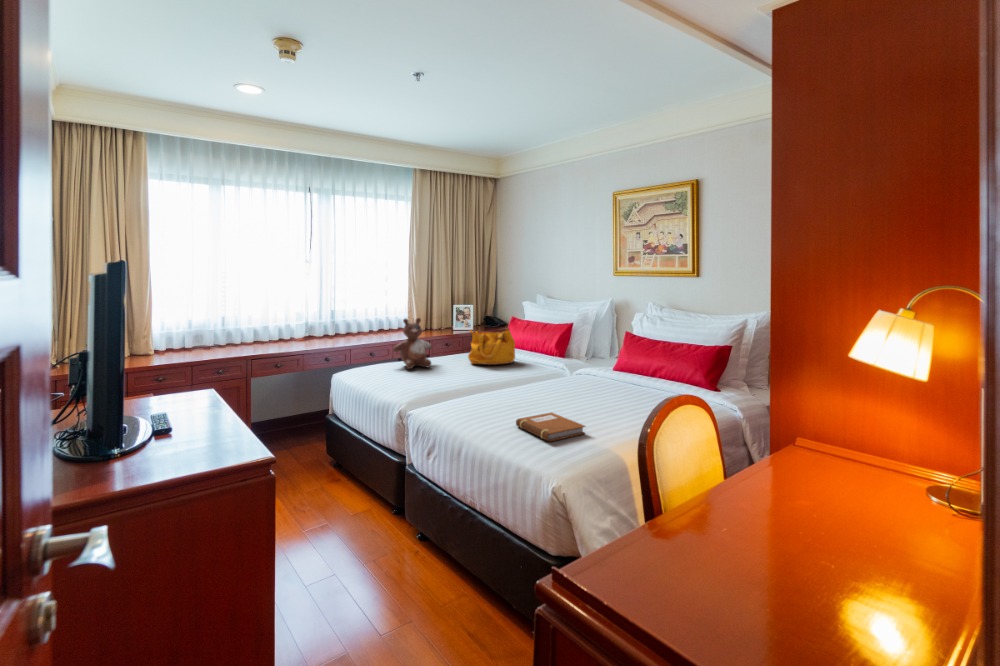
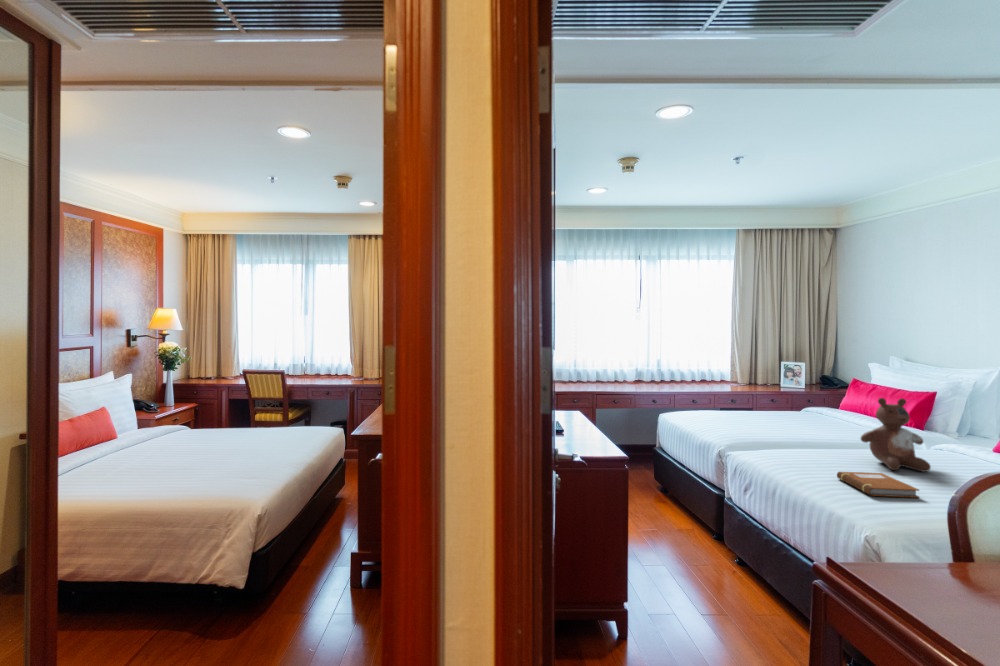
stuffed bear: present [393,318,432,369] -> present [861,398,931,472]
handbag: present [468,327,515,365] -> none [794,386,852,425]

